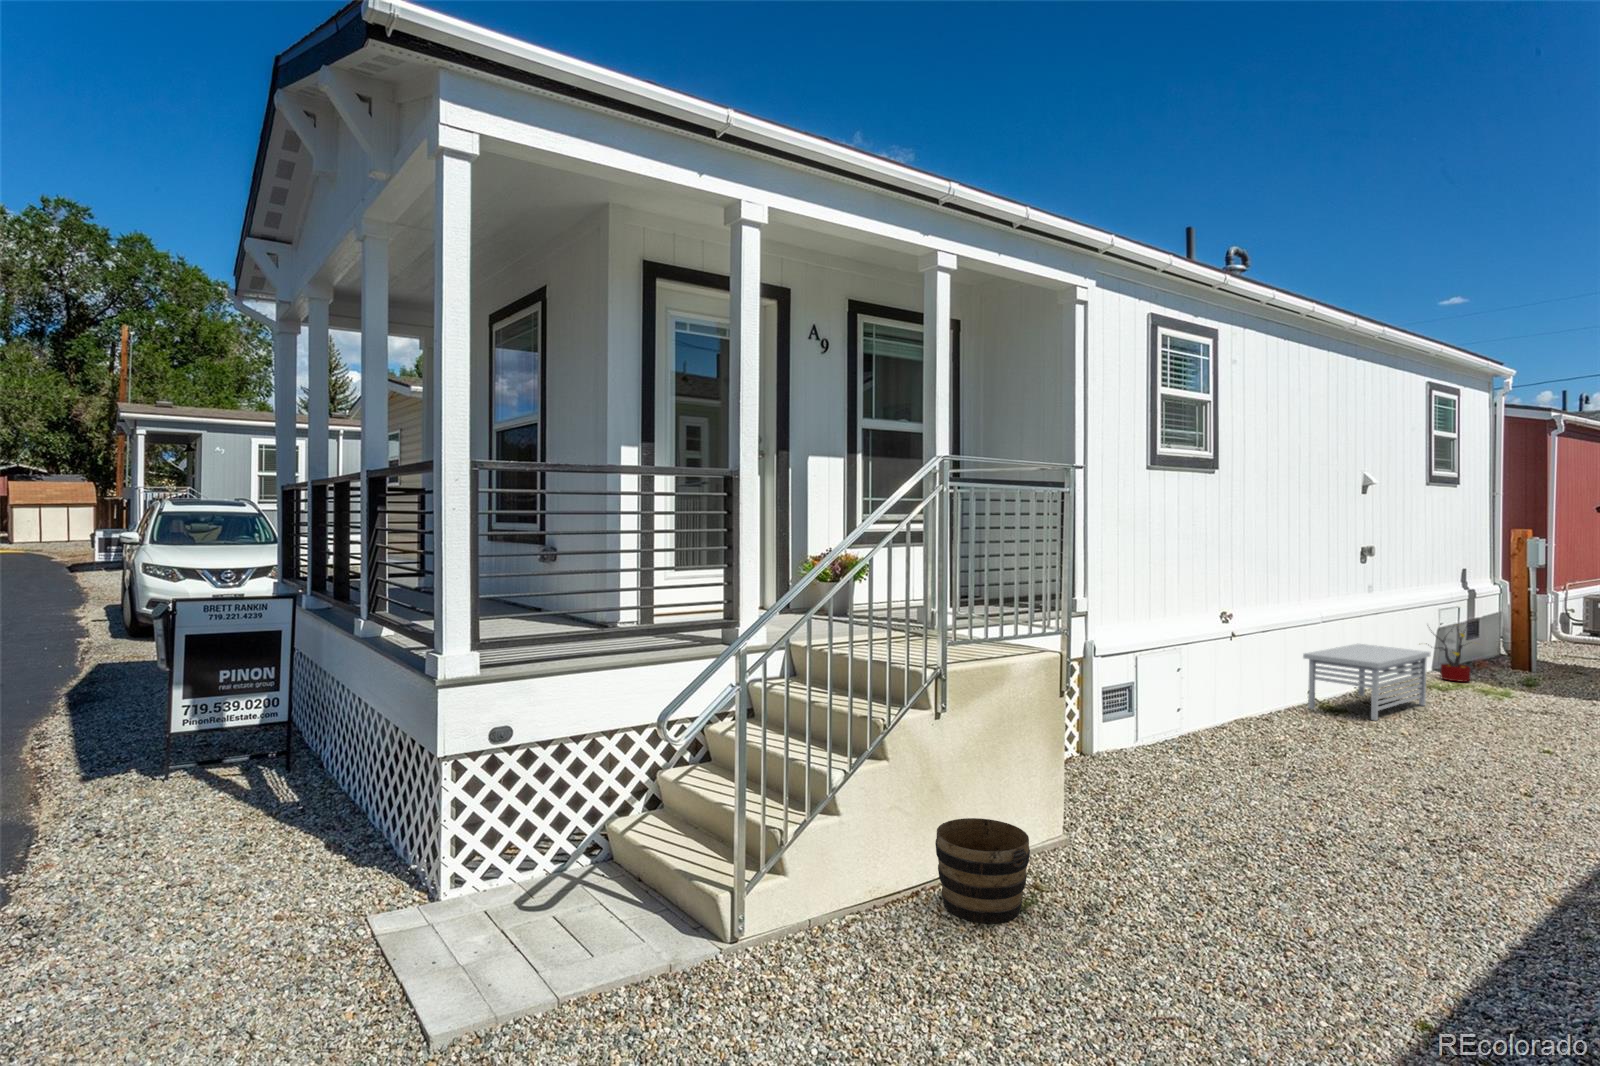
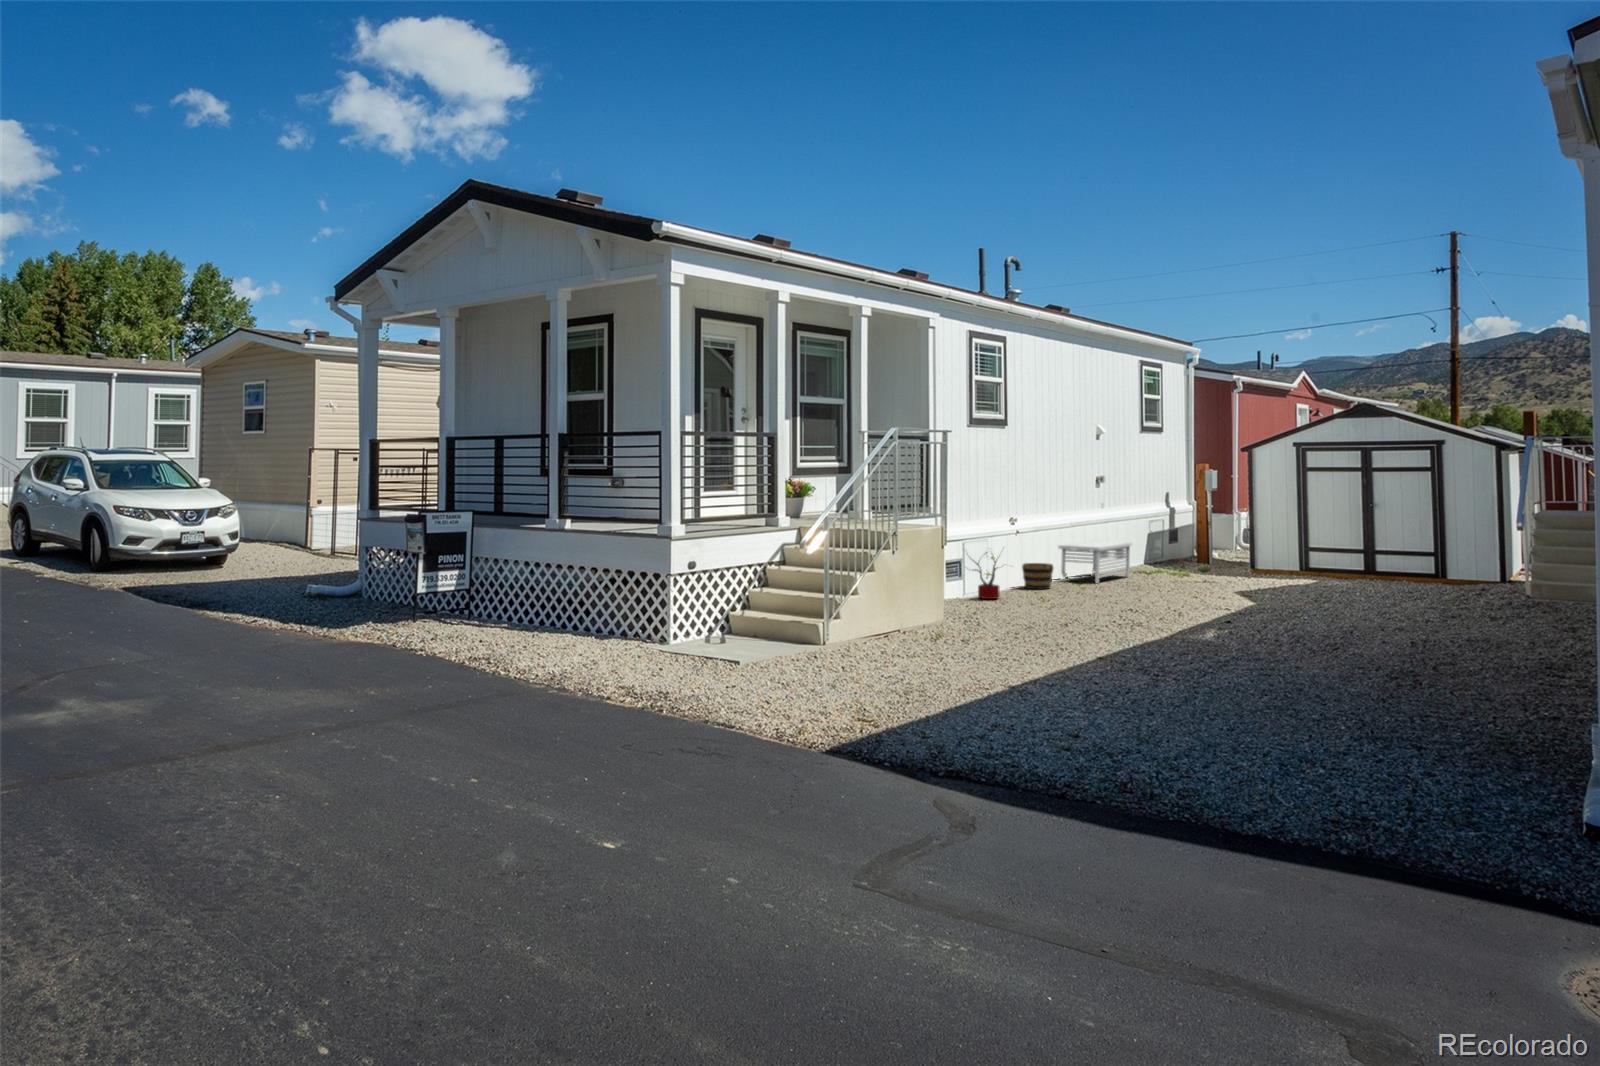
decorative plant: present [1437,629,1471,682] -> present [975,556,1000,599]
bucket: present [935,818,1030,923] -> present [1022,563,1053,589]

